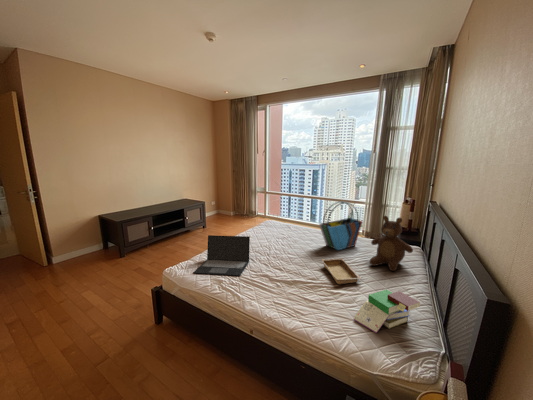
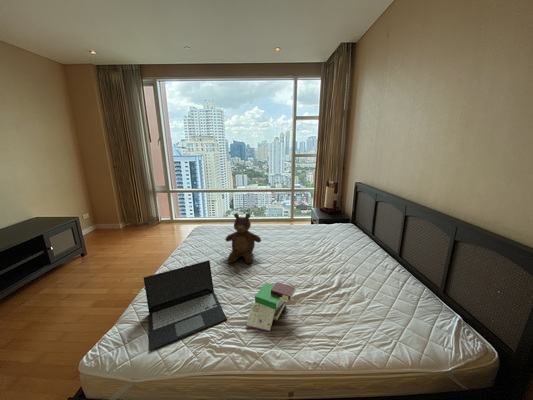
tote bag: present [319,201,362,250] -> none [261,197,290,244]
teddy bear: present [370,216,413,271] -> present [226,213,261,263]
tray: present [322,259,361,284] -> none [290,254,340,283]
book: present [354,289,420,333] -> present [246,282,296,331]

